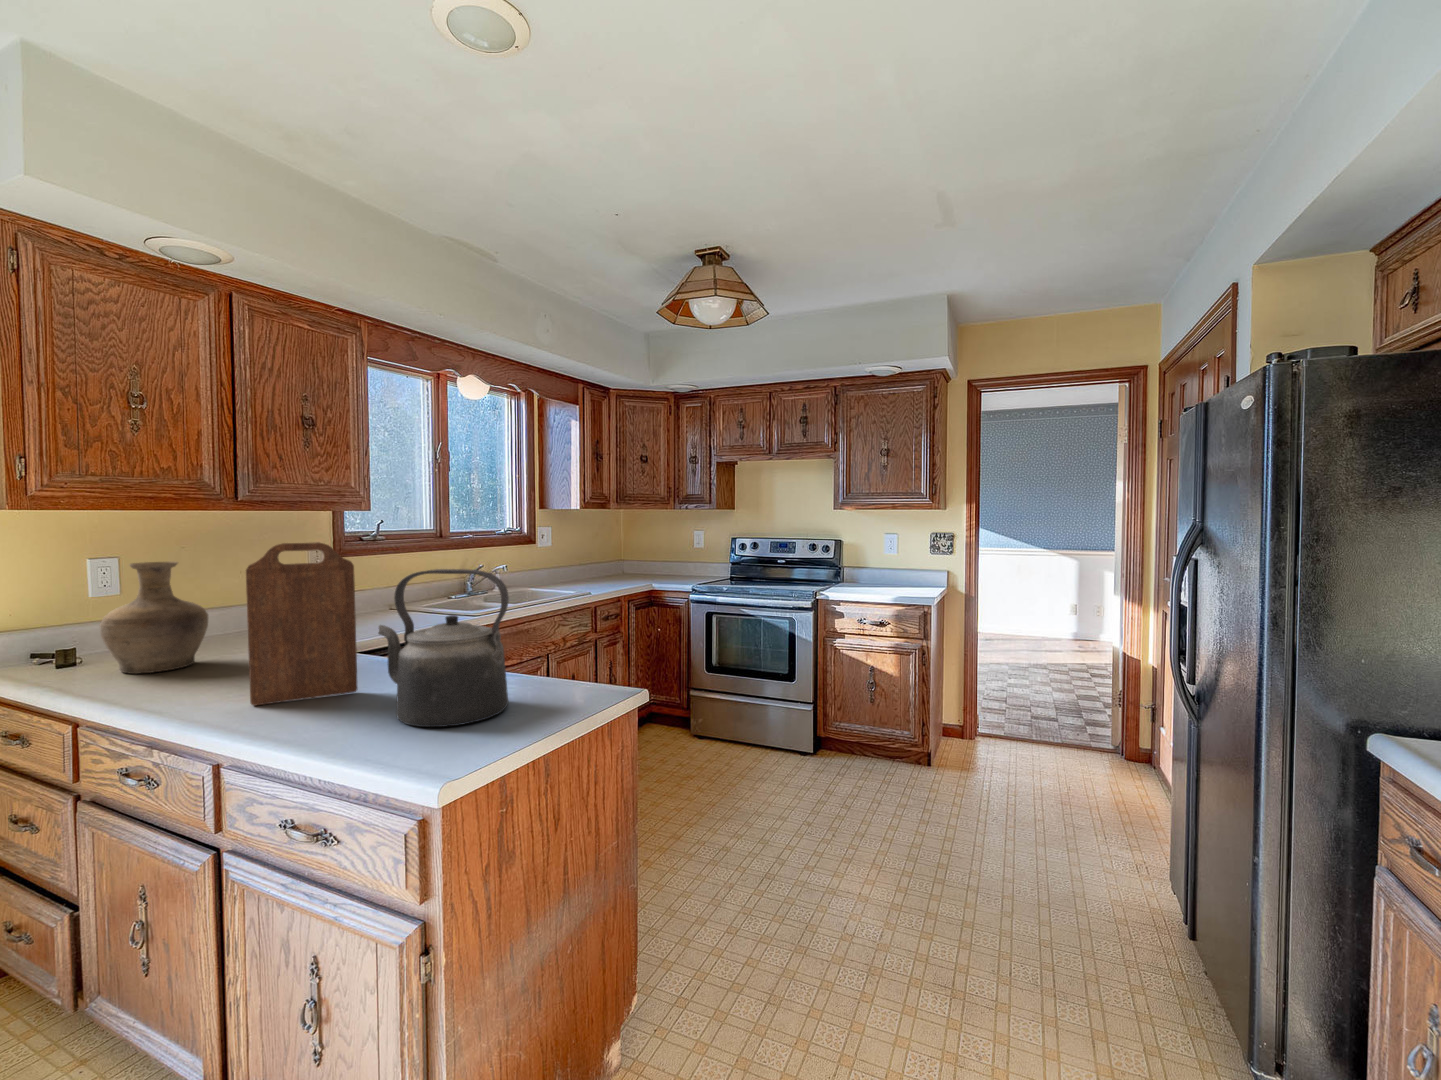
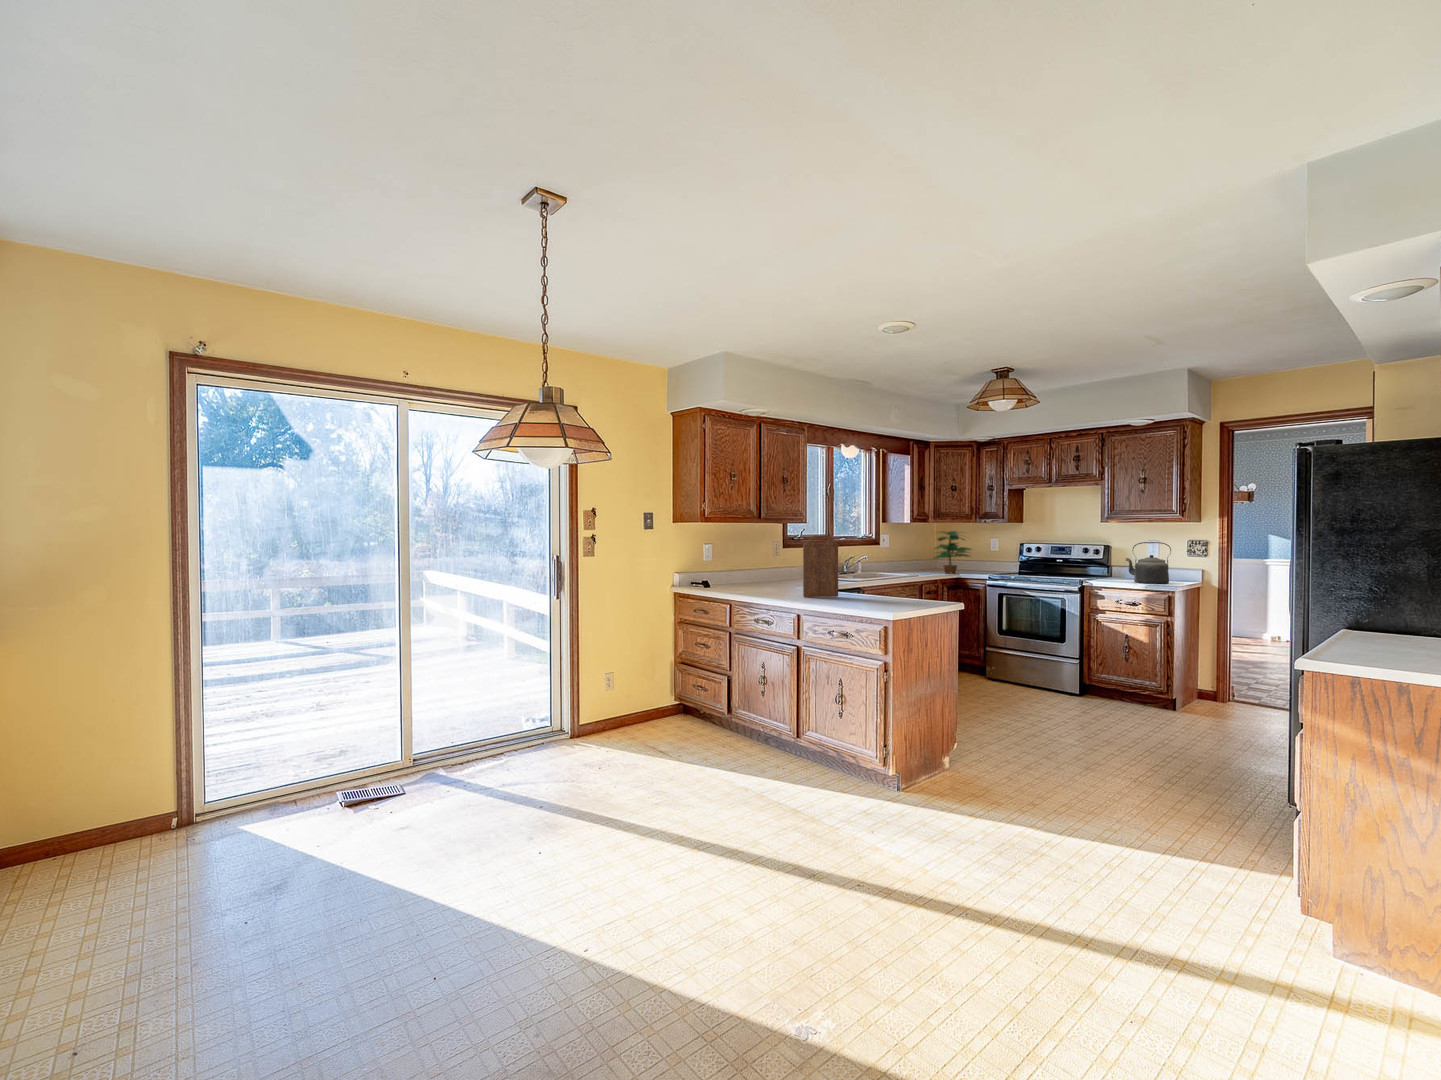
potted plant: none [616,521,670,582] -> present [935,531,971,573]
vase: present [100,562,208,674] -> none [729,545,763,589]
kettle: present [378,569,509,727] -> present [1126,542,1171,584]

